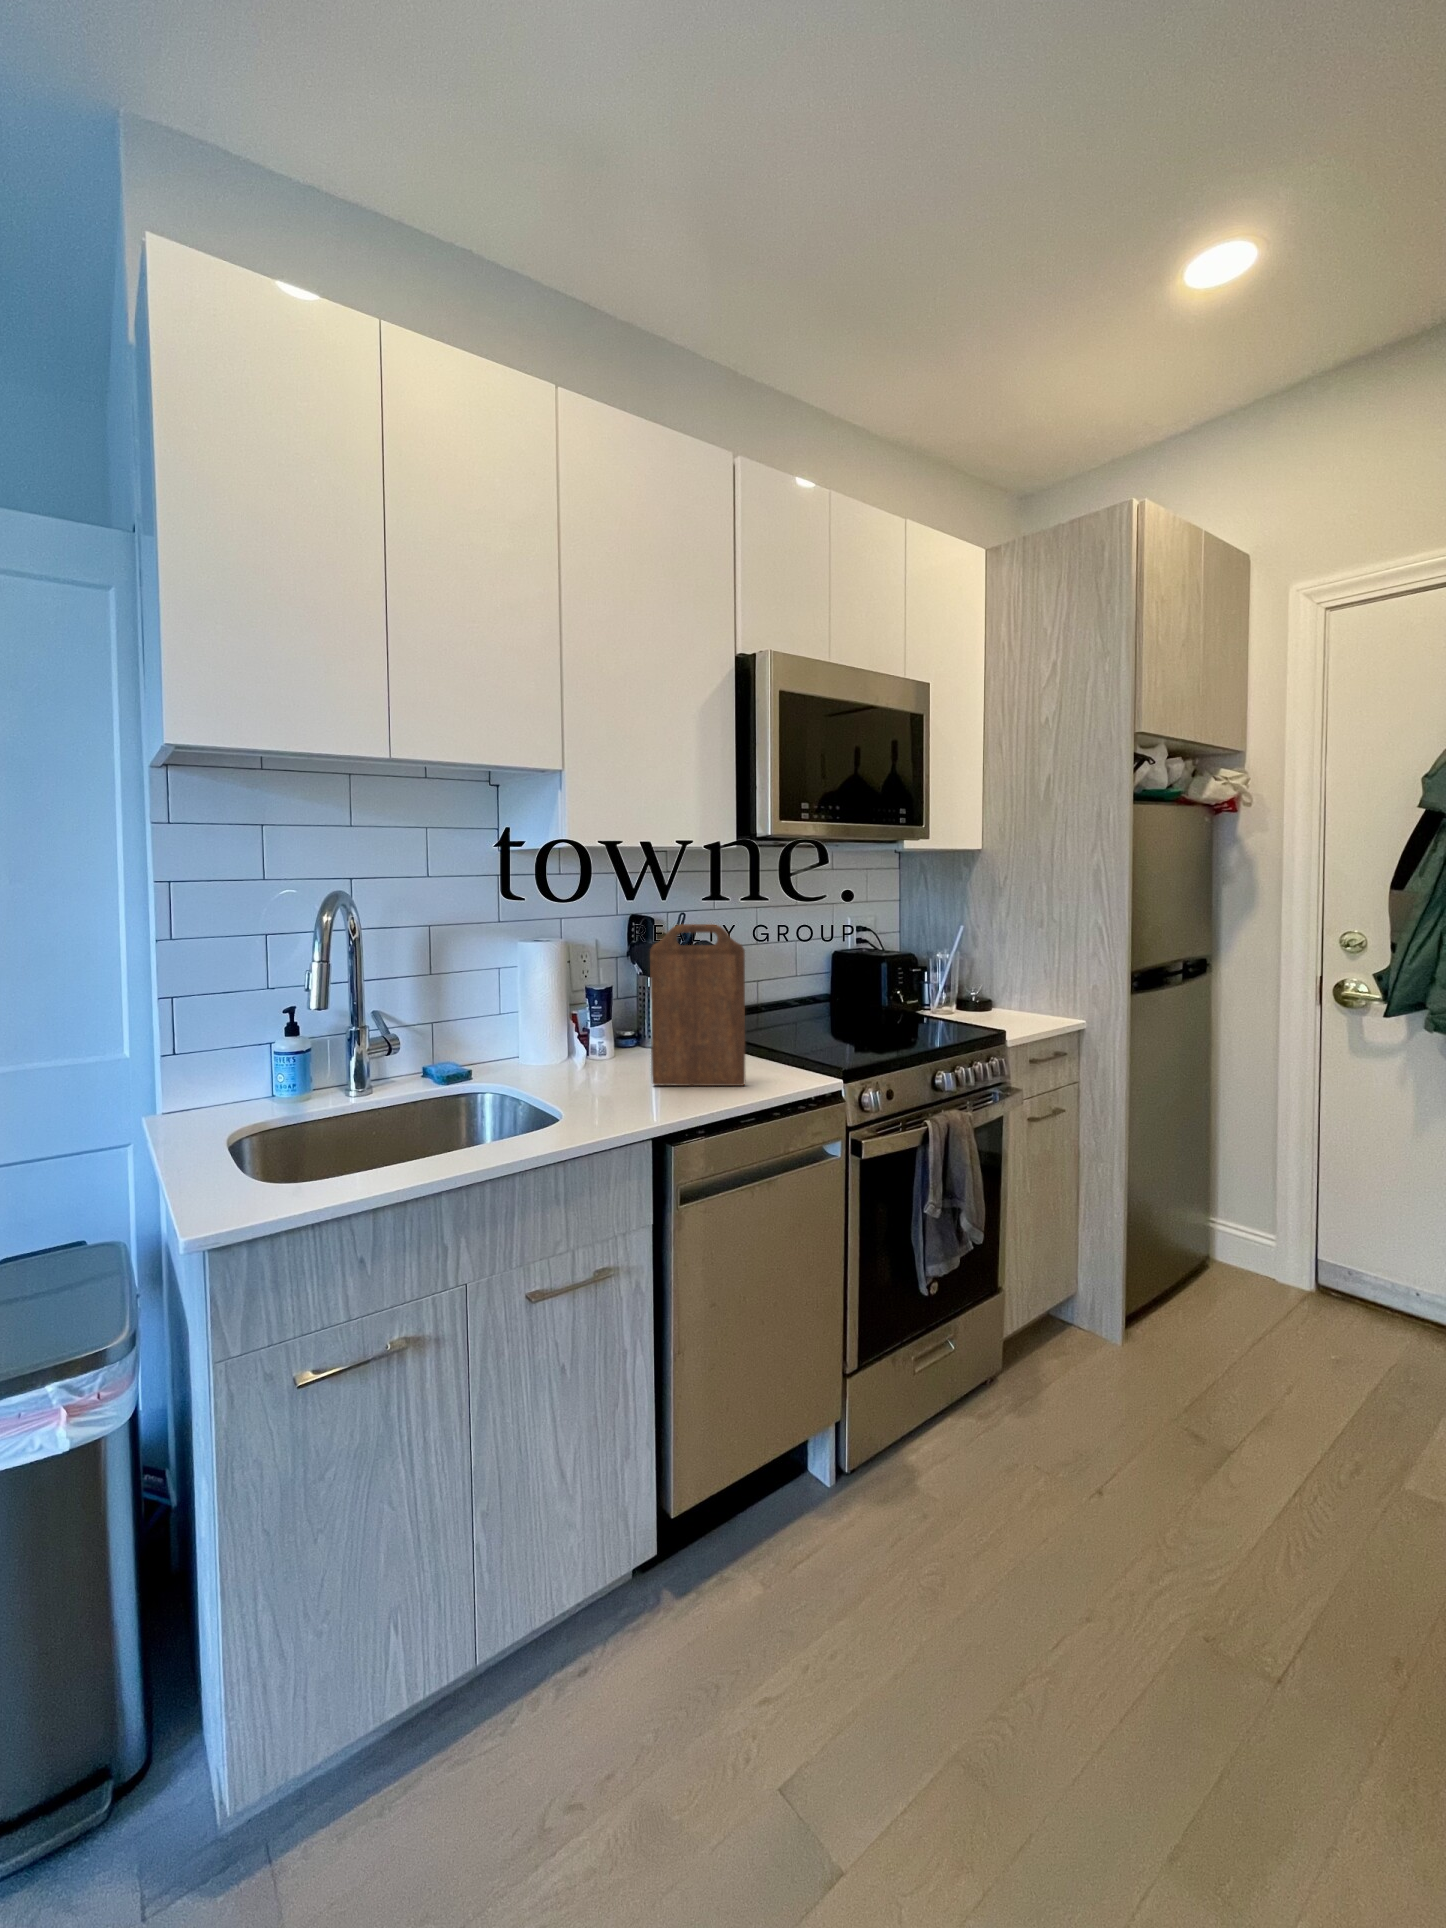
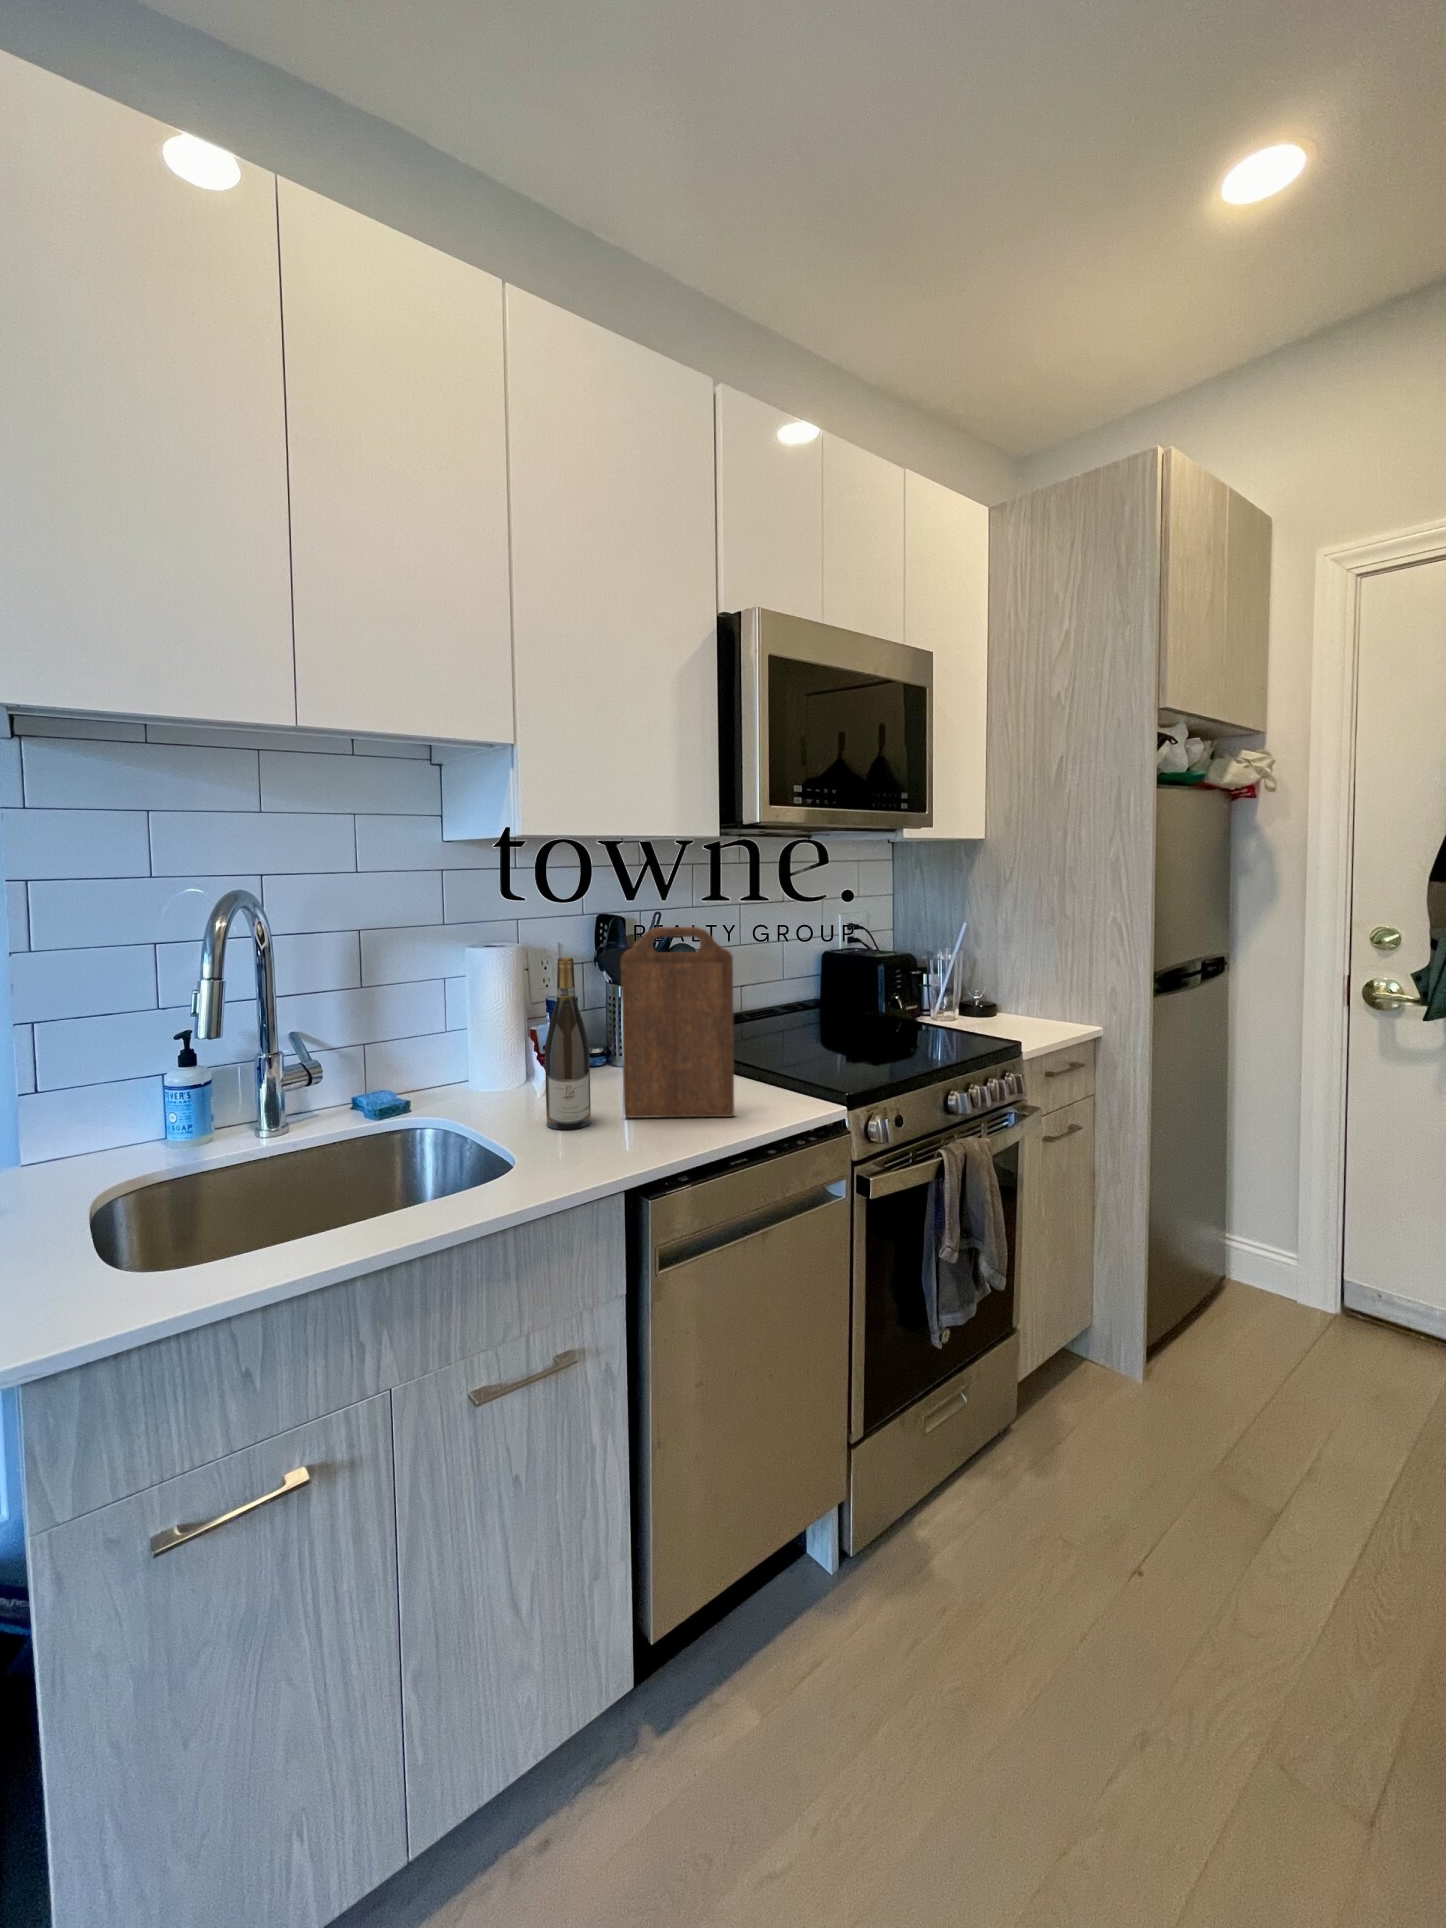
wine bottle: none [586,949,624,1094] -> present [545,957,591,1130]

